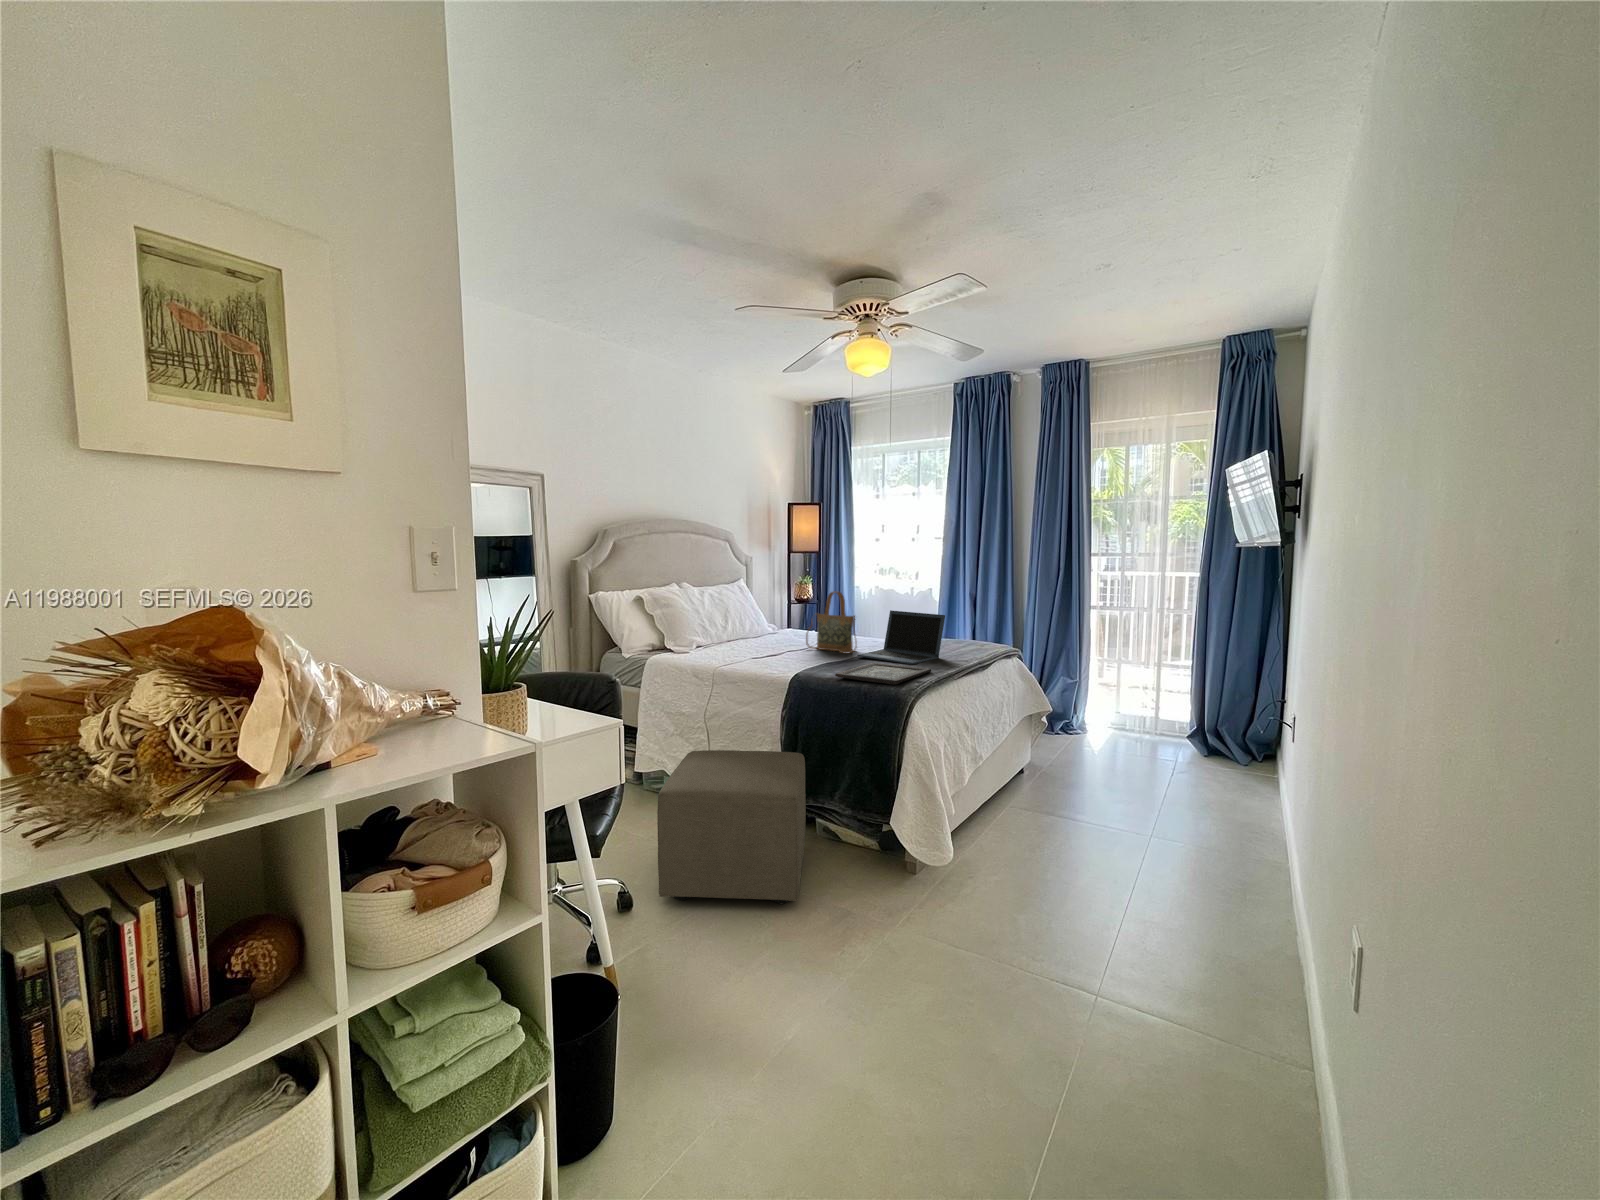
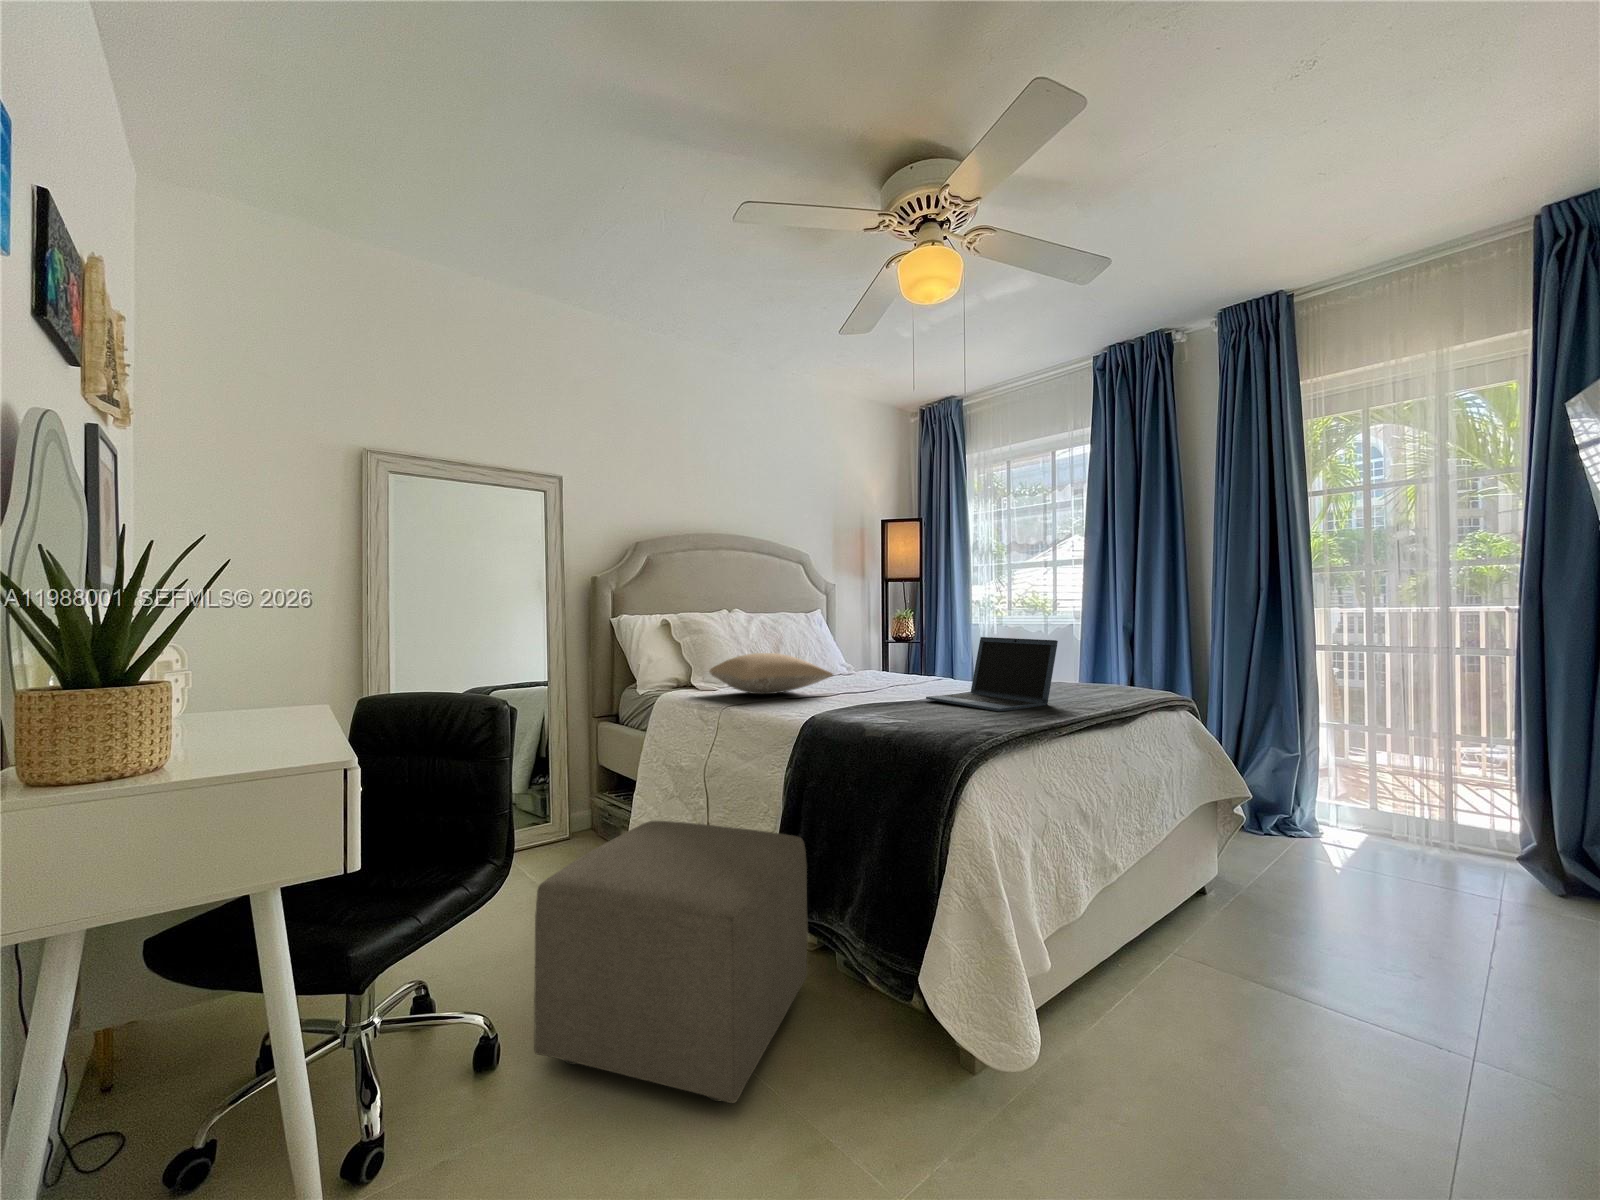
handbag: present [806,591,857,653] -> none [868,612,935,696]
pillow: none [684,624,784,655] -> present [709,653,833,694]
tray: present [835,663,931,685] -> none [863,706,1021,736]

